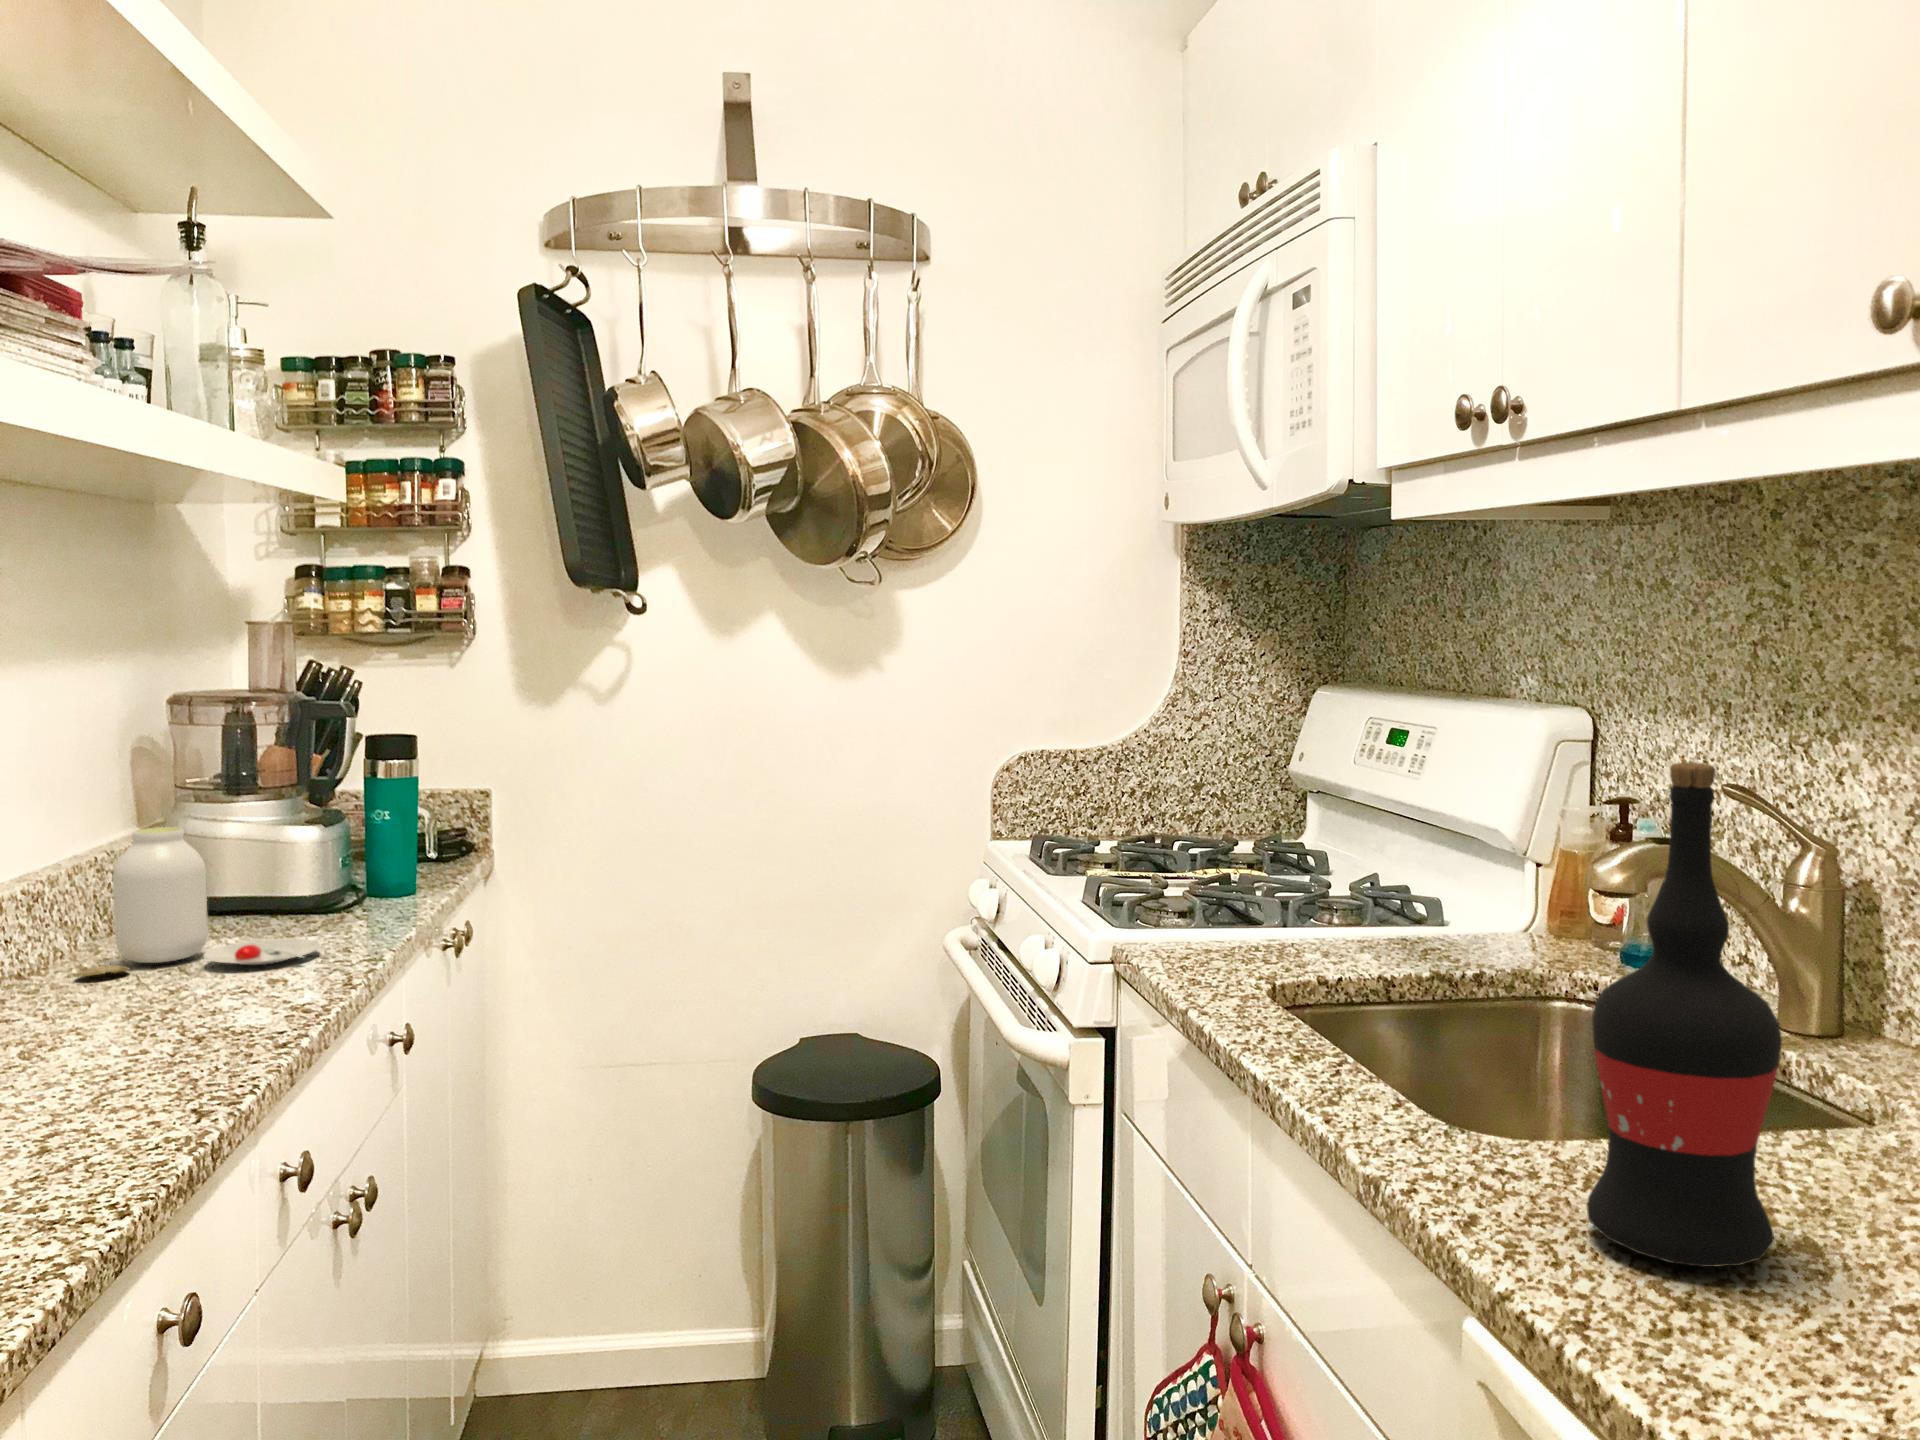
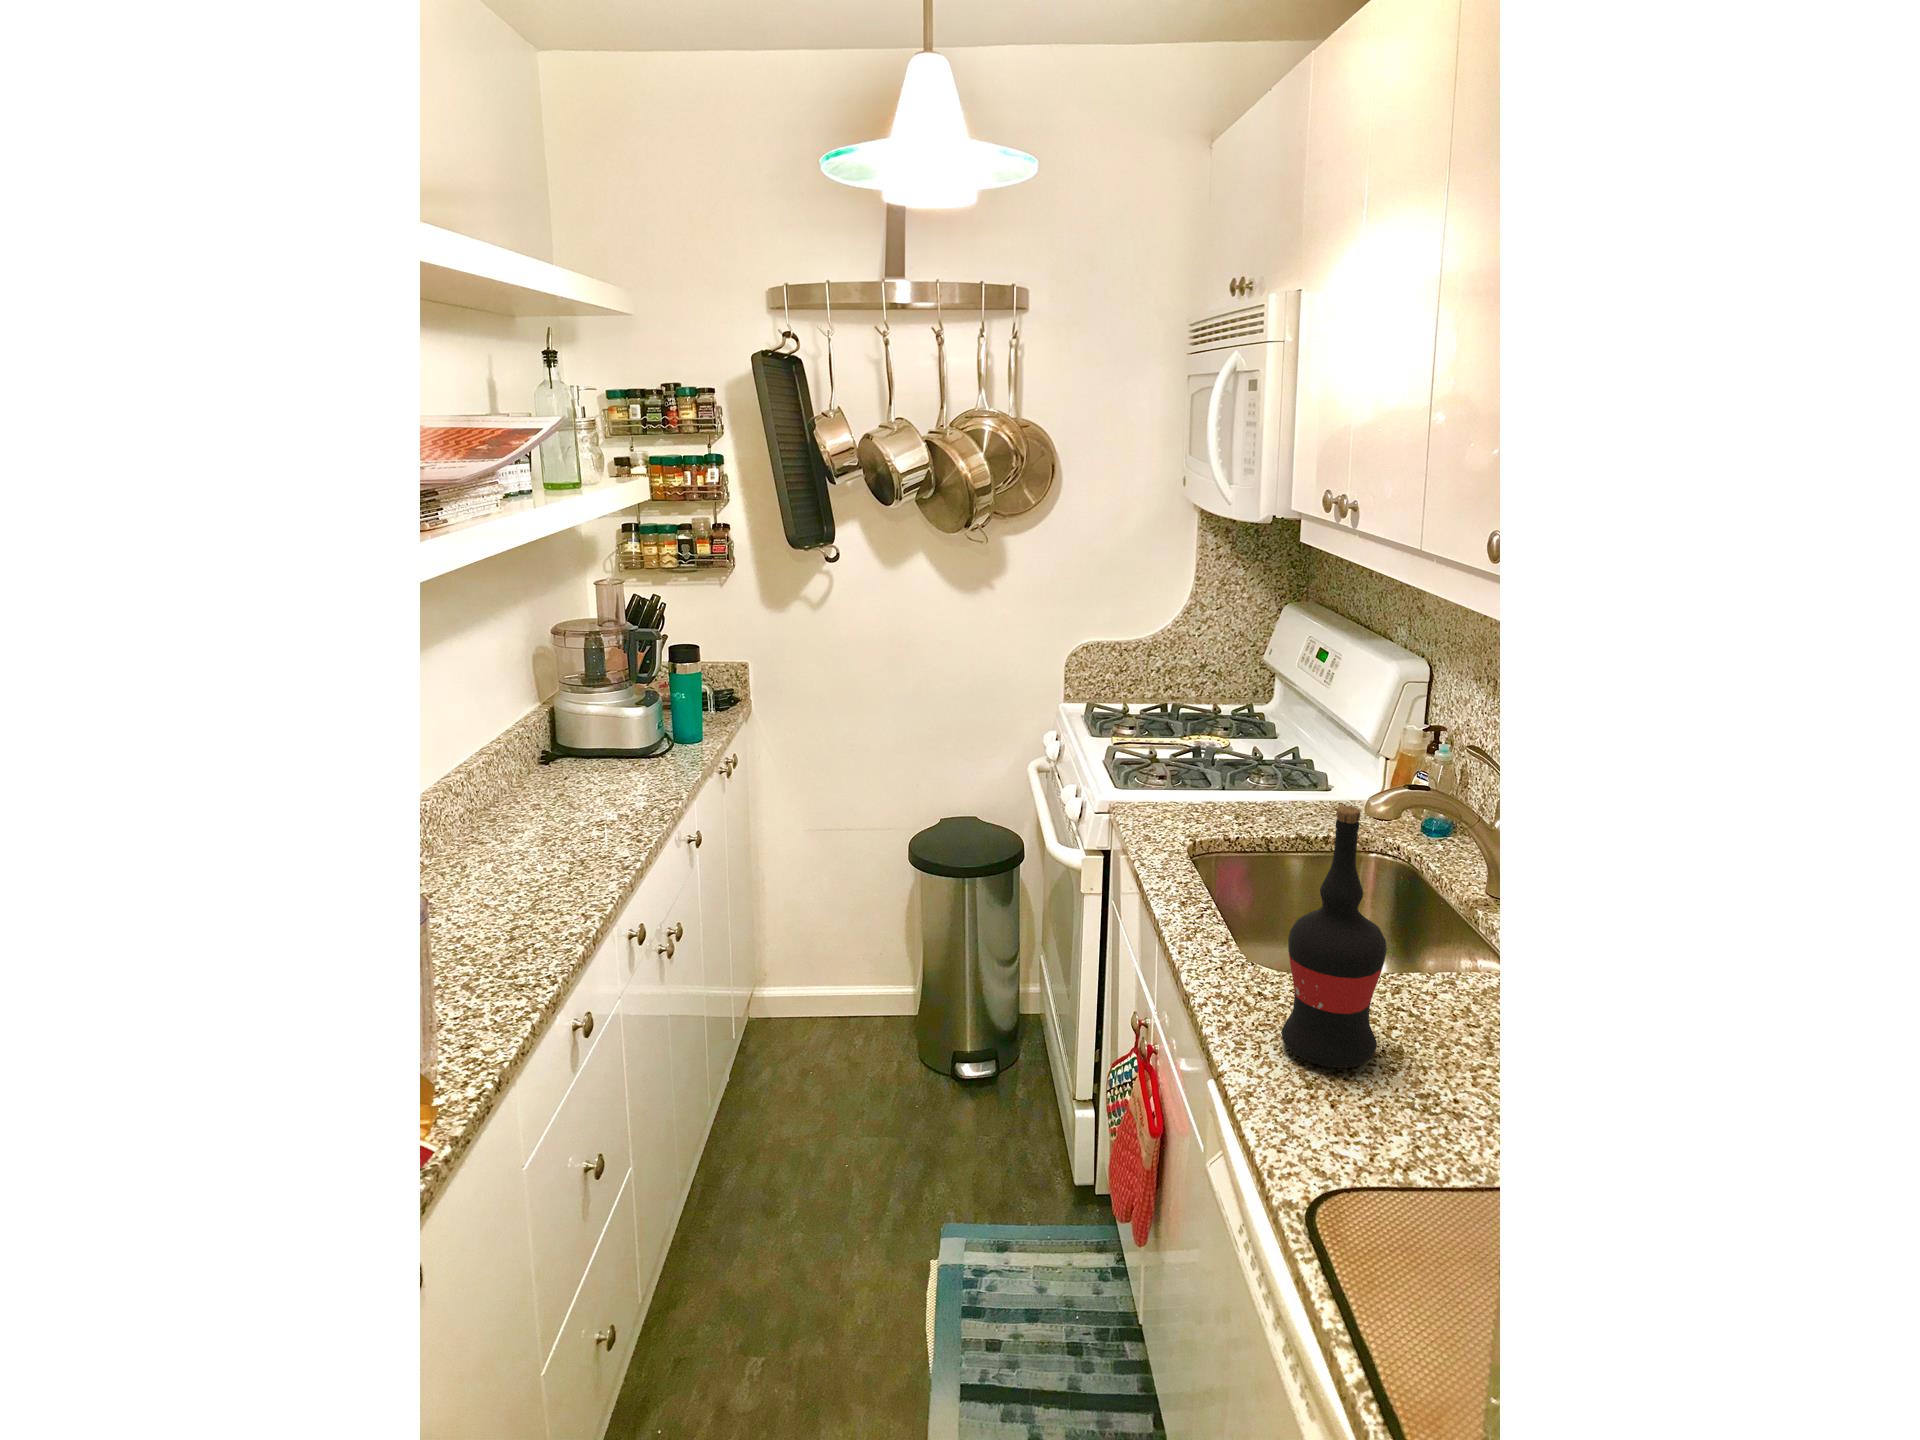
jar: present [75,827,321,977] -> none [516,719,646,807]

